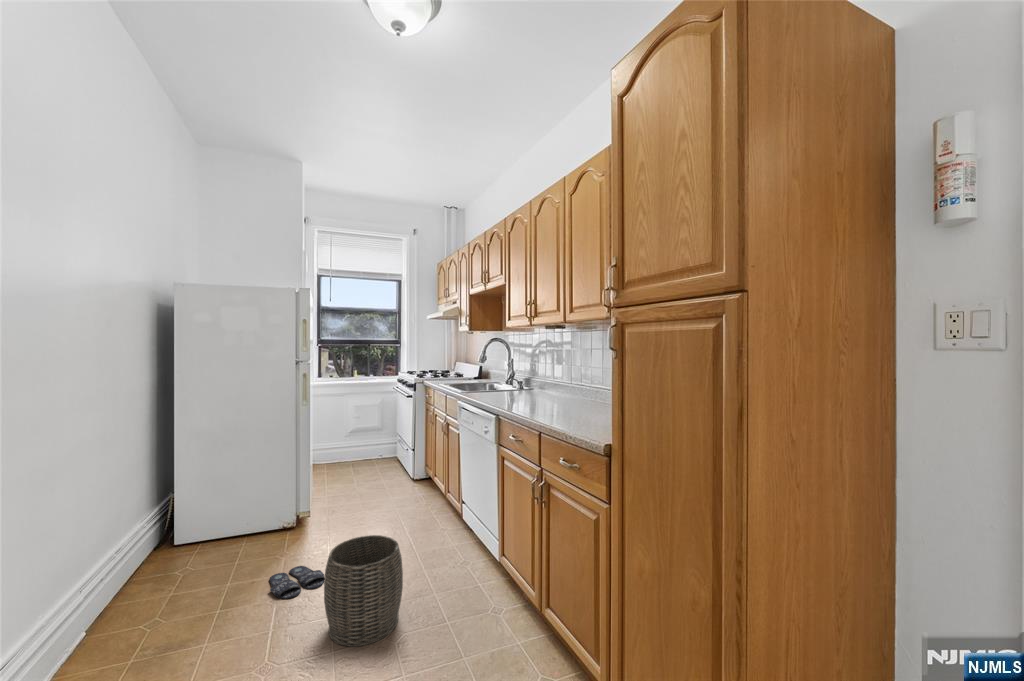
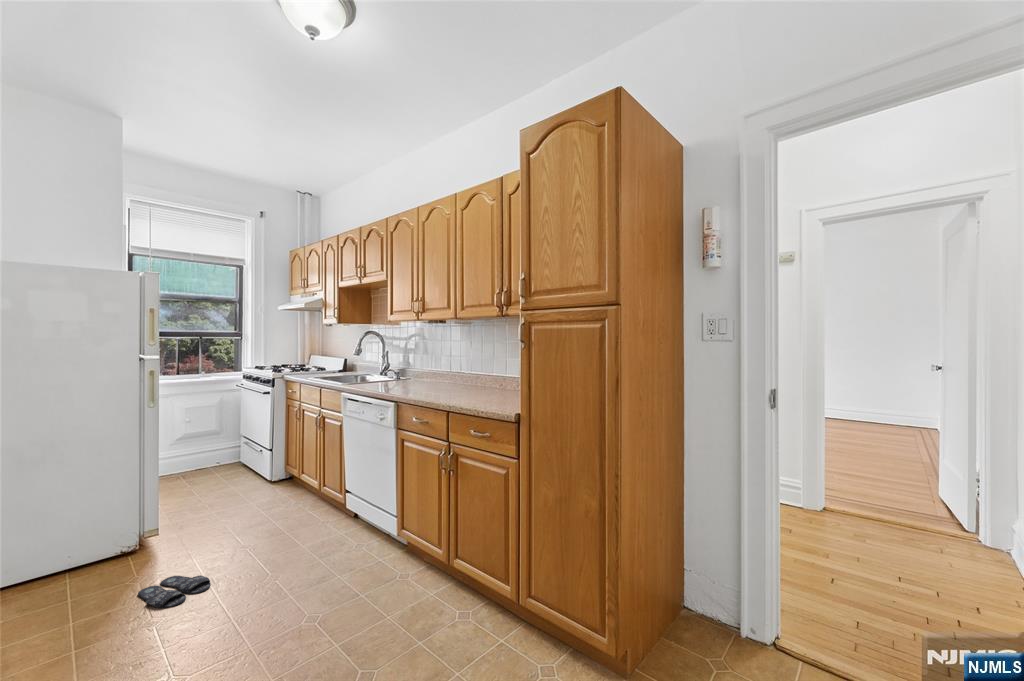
woven basket: present [324,535,403,647] -> none [234,523,316,629]

